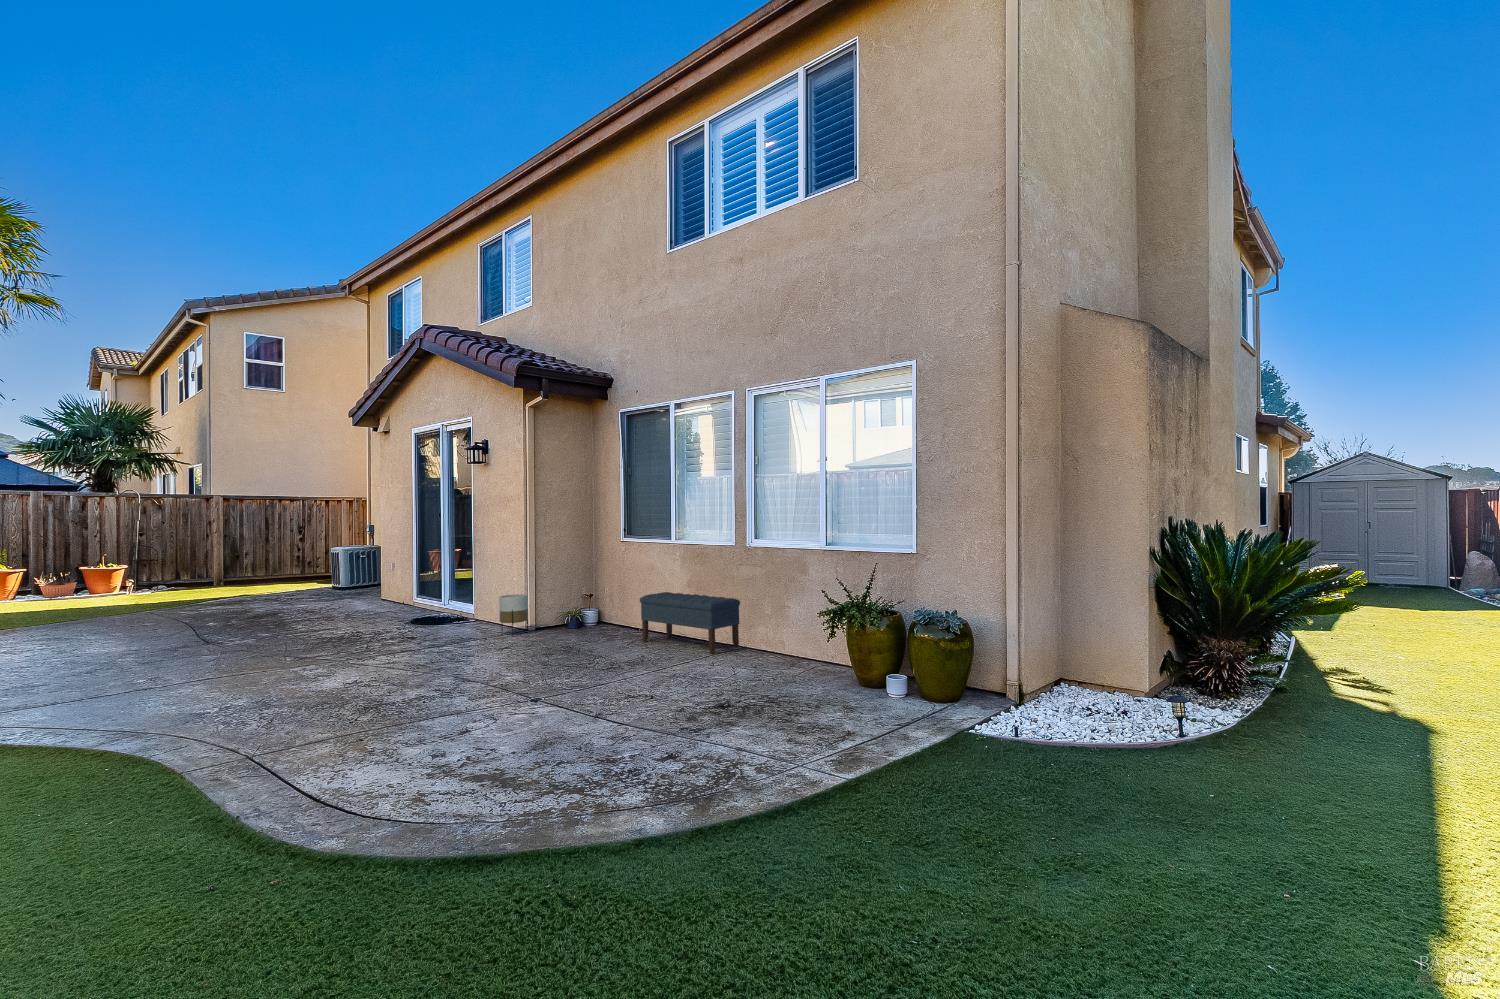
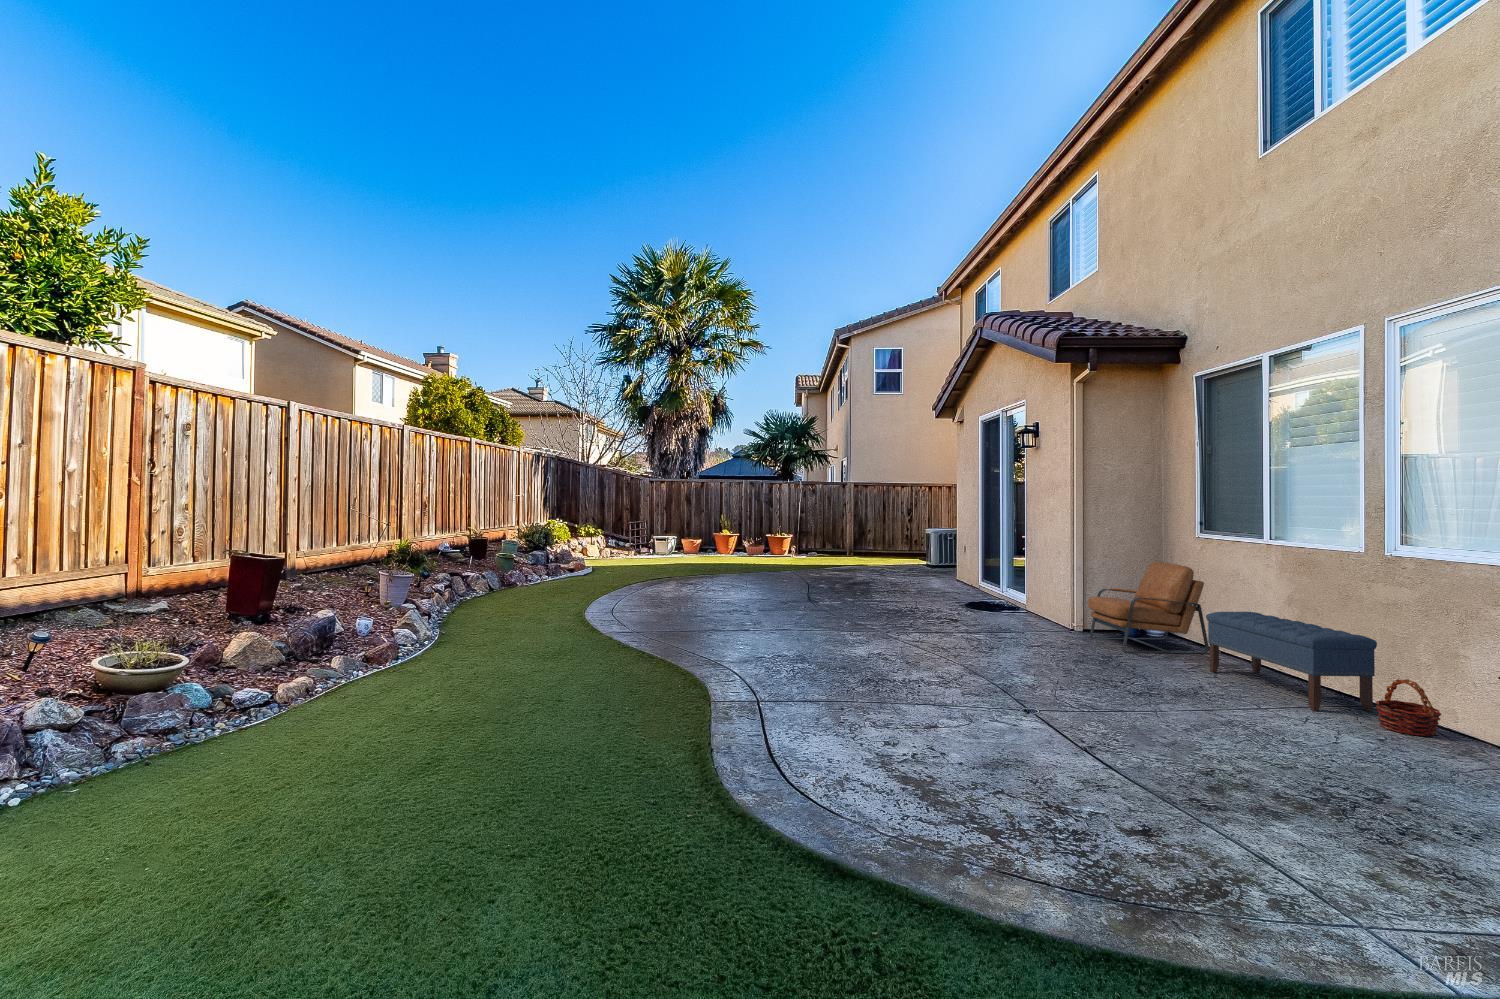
chair: none [545,561,635,639] -> present [1088,562,1209,653]
planter: present [499,594,528,637] -> none [1037,590,1070,636]
basket: none [743,622,774,656] -> present [1376,679,1441,736]

